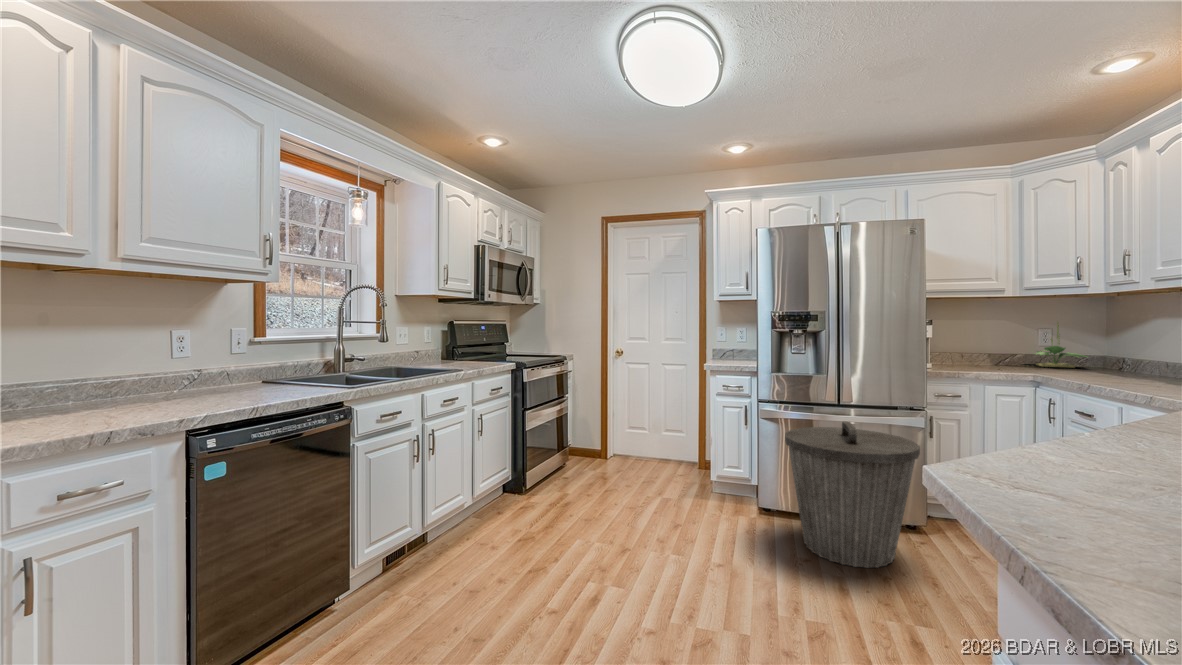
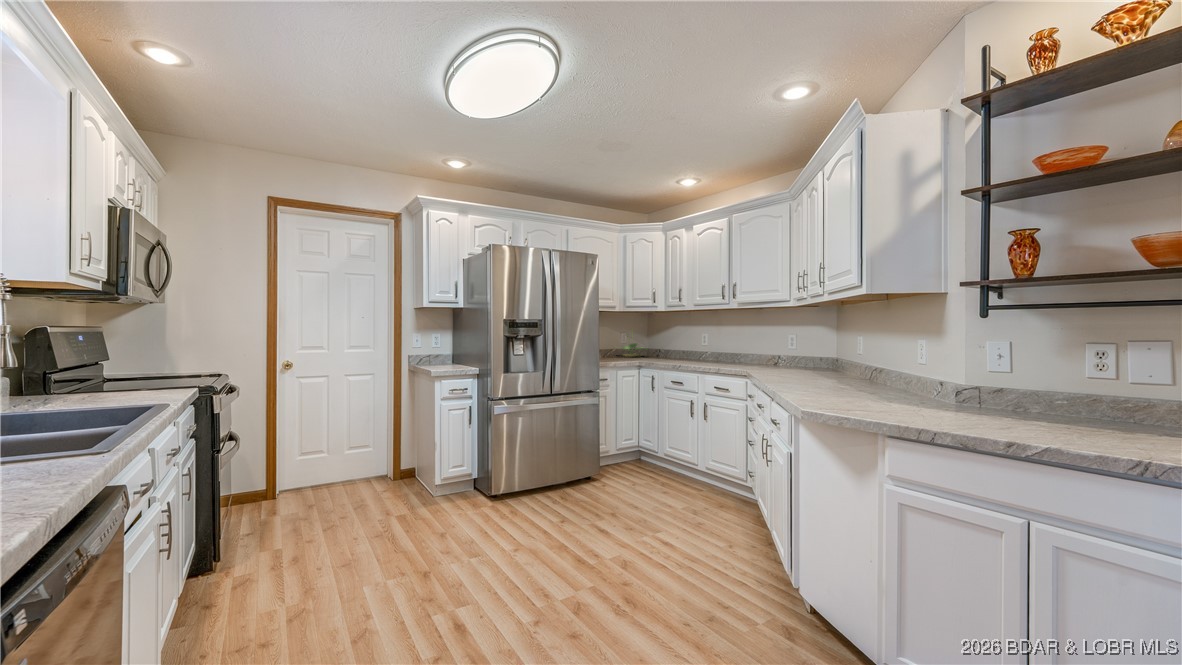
trash can: present [785,421,920,568] -> none [530,407,622,517]

